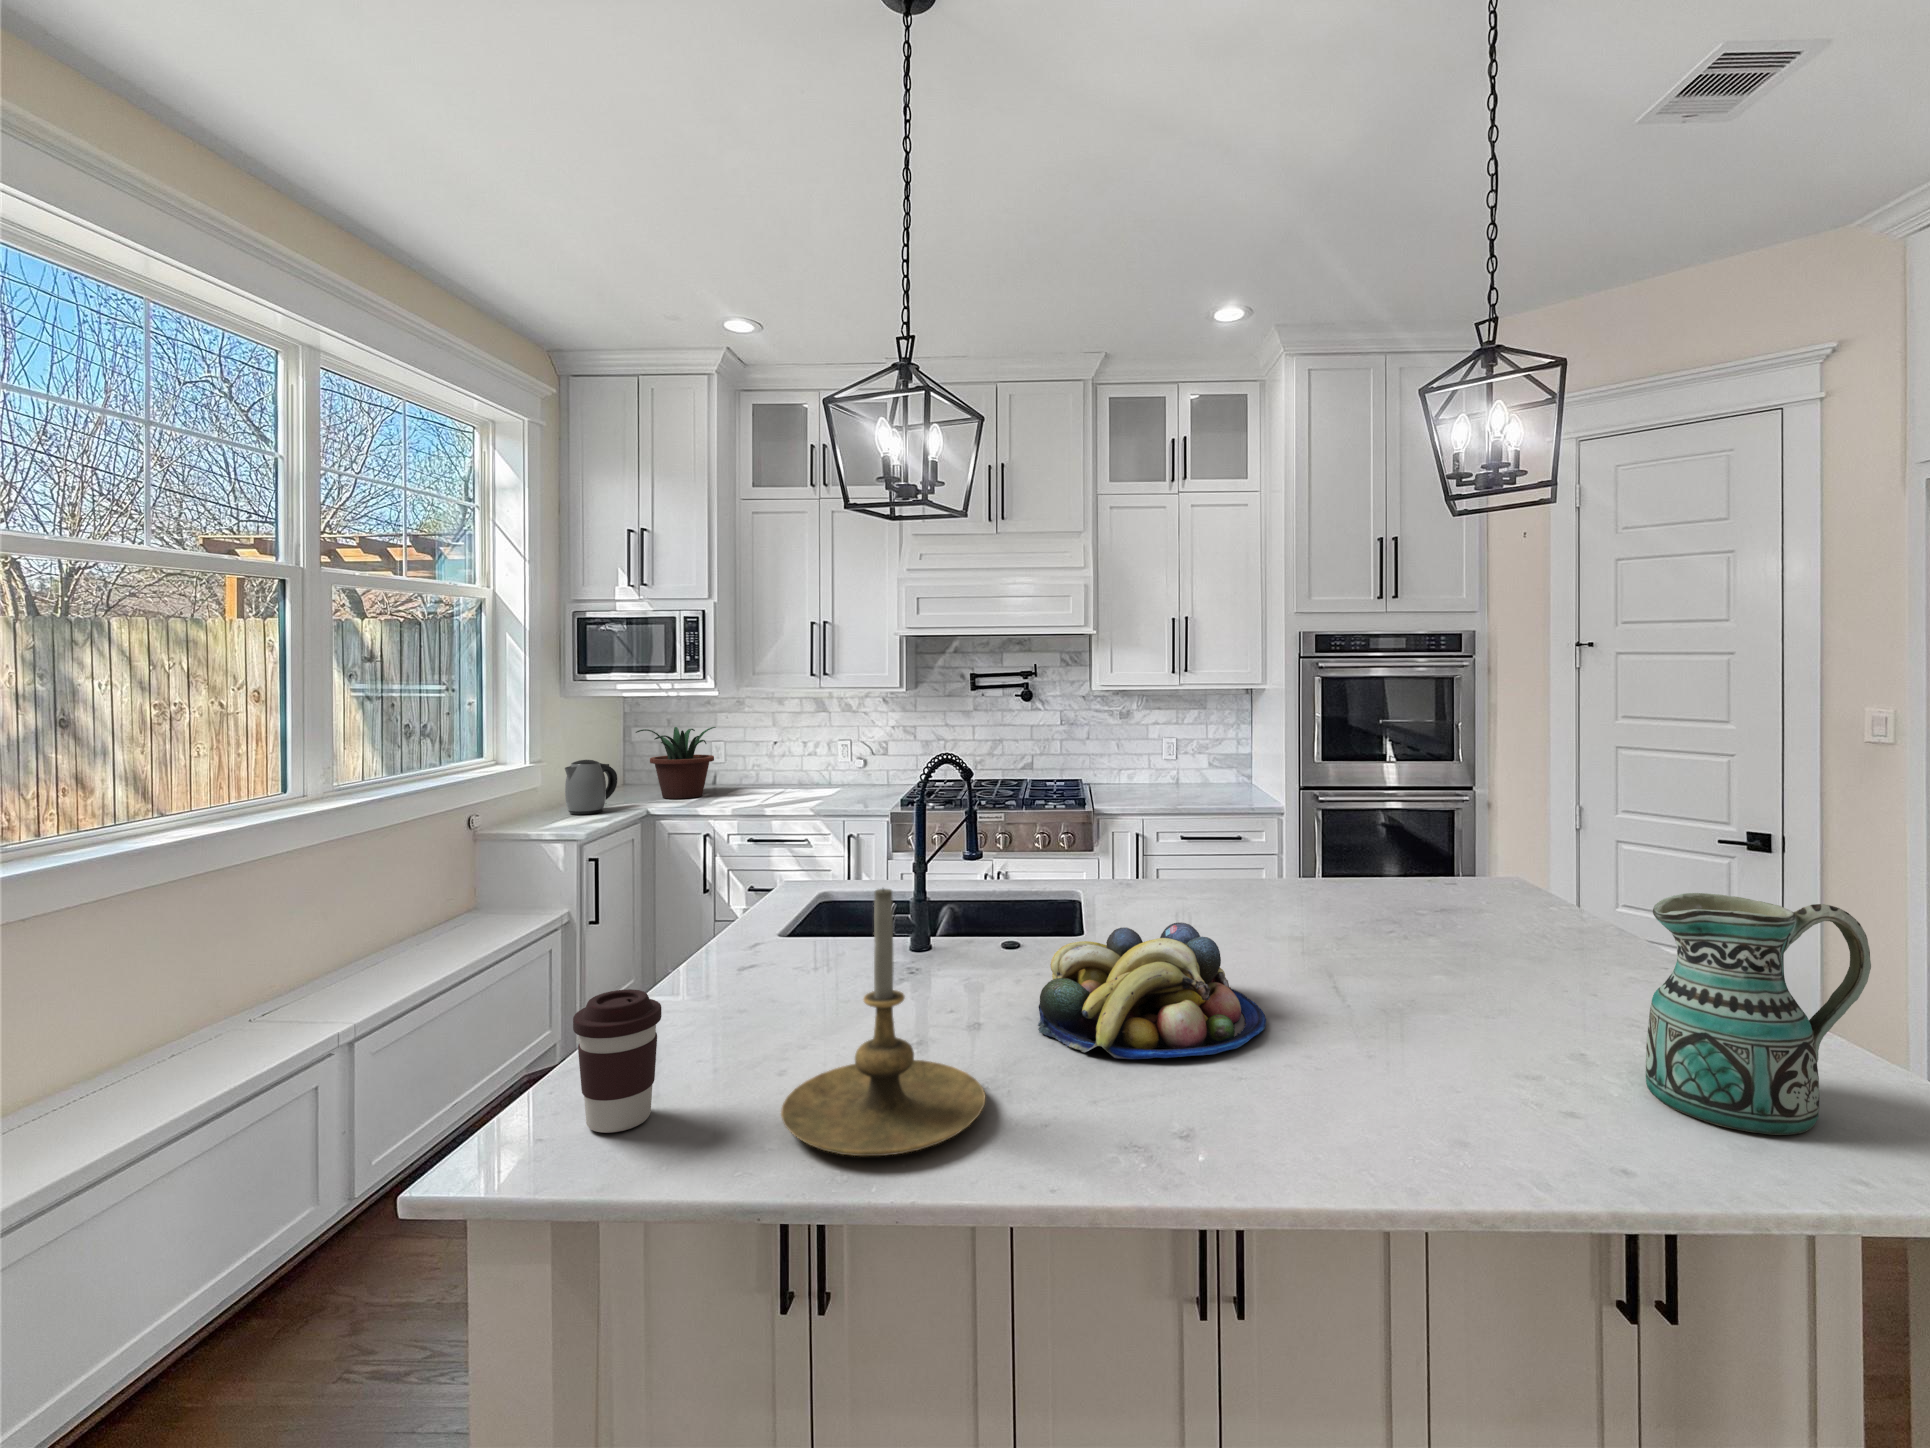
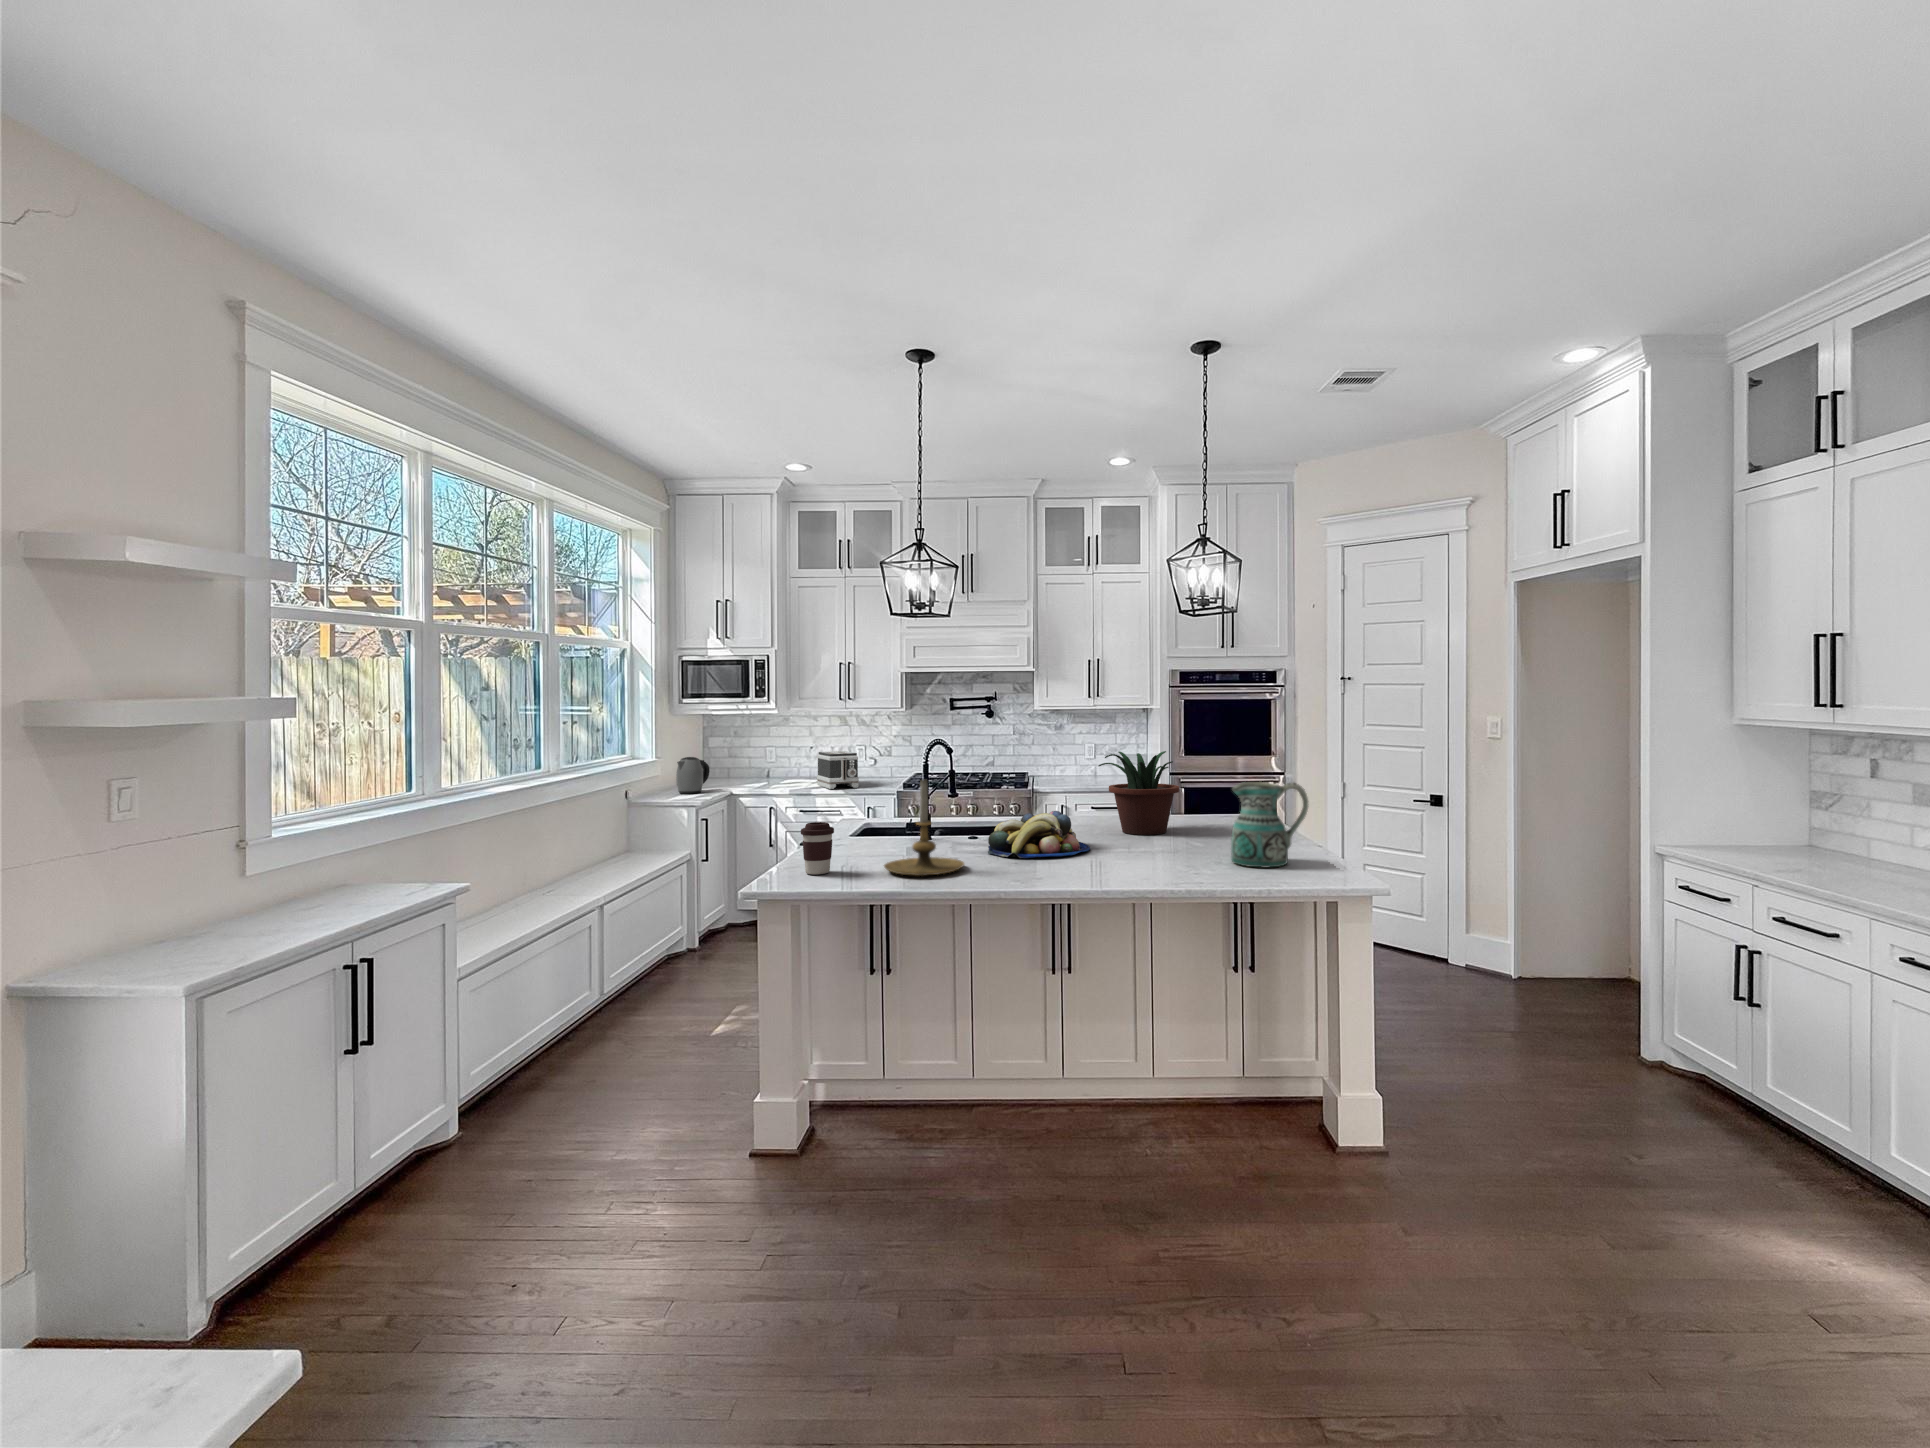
potted plant: present [636,727,716,799] -> present [1098,751,1179,835]
toaster: none [778,749,836,807] -> present [817,751,859,789]

